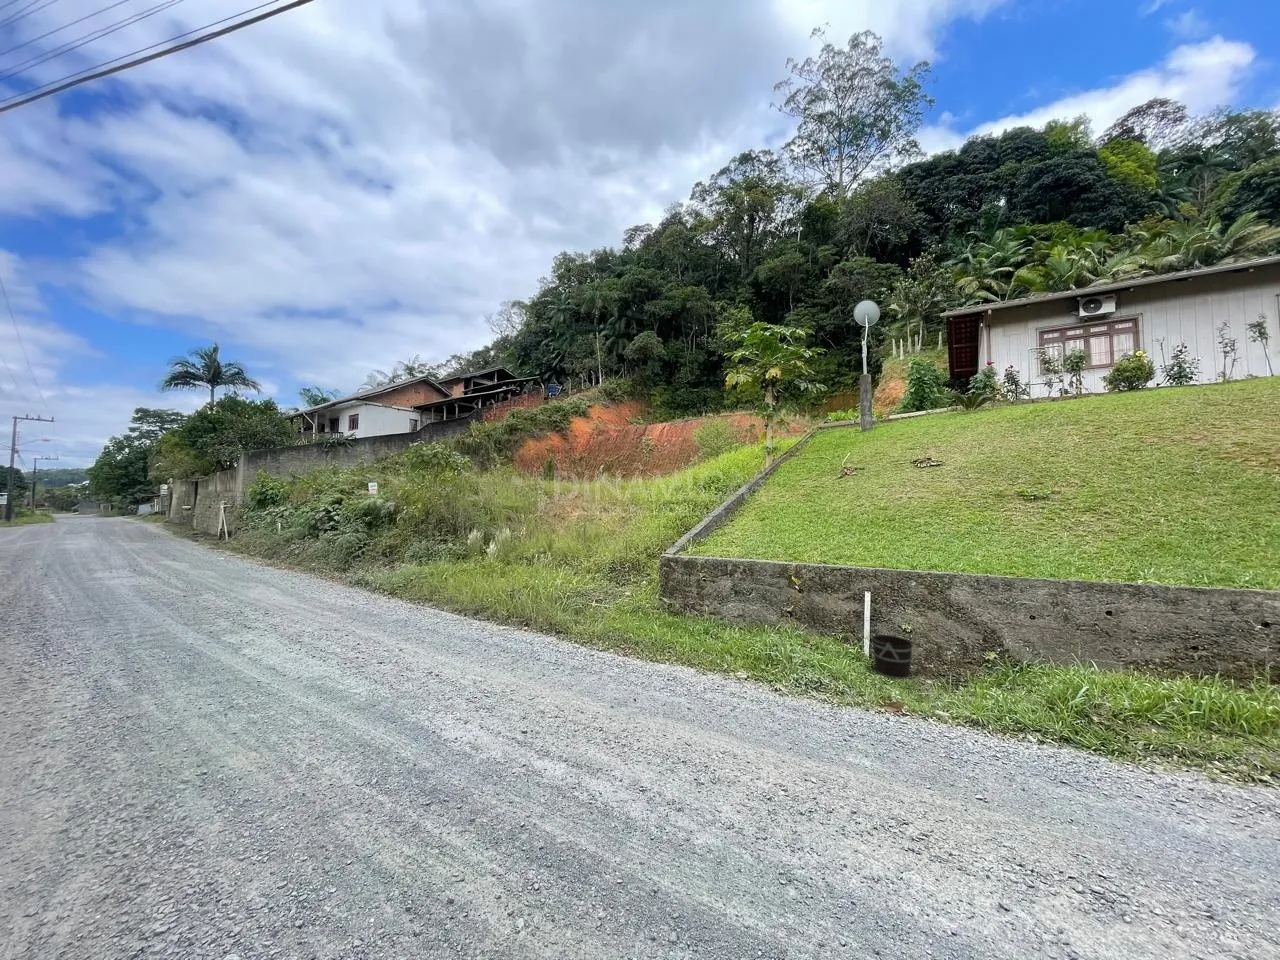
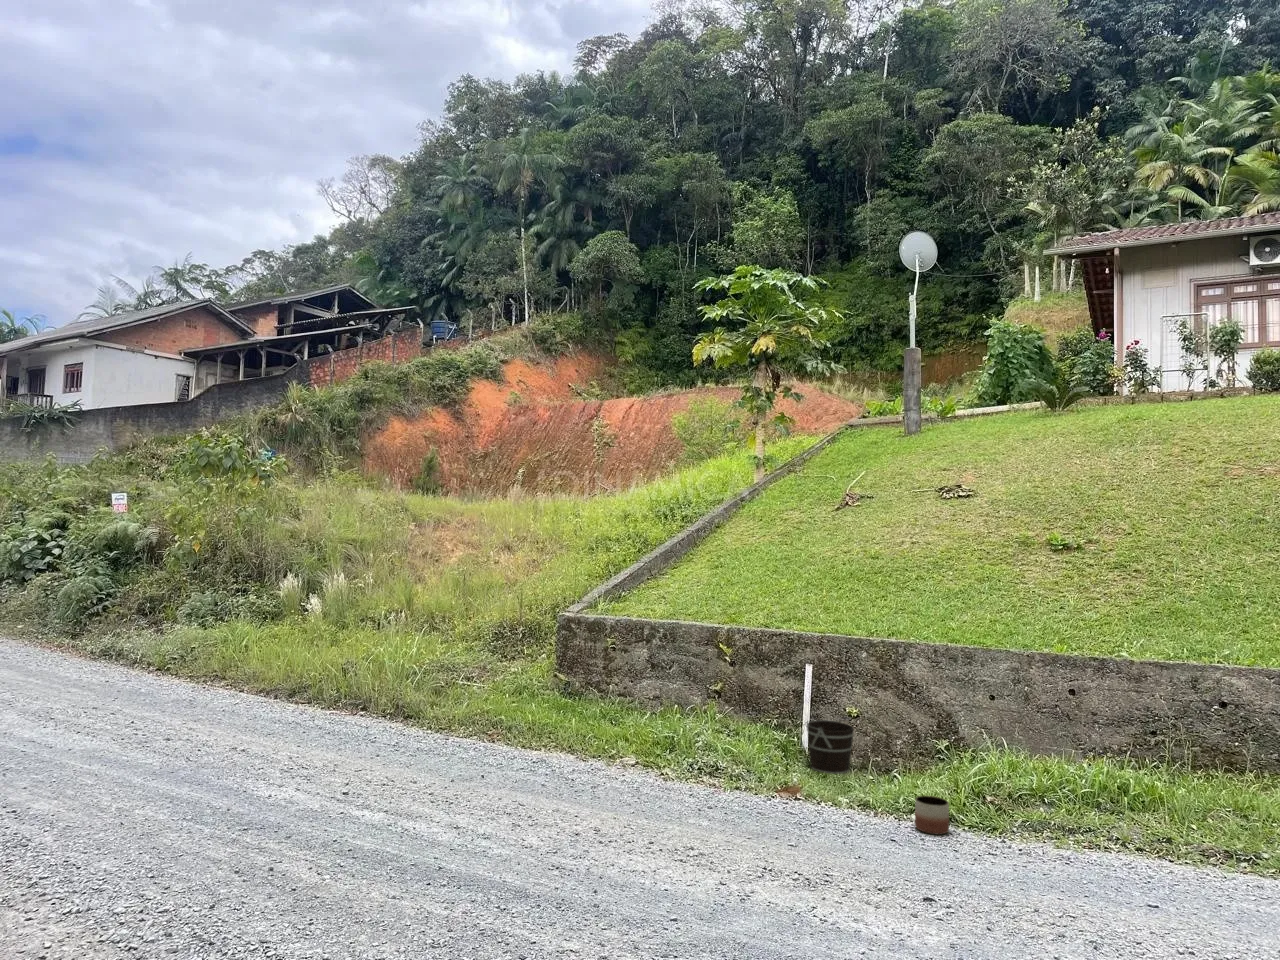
planter: none [1031,718,1072,758] -> present [915,796,949,835]

